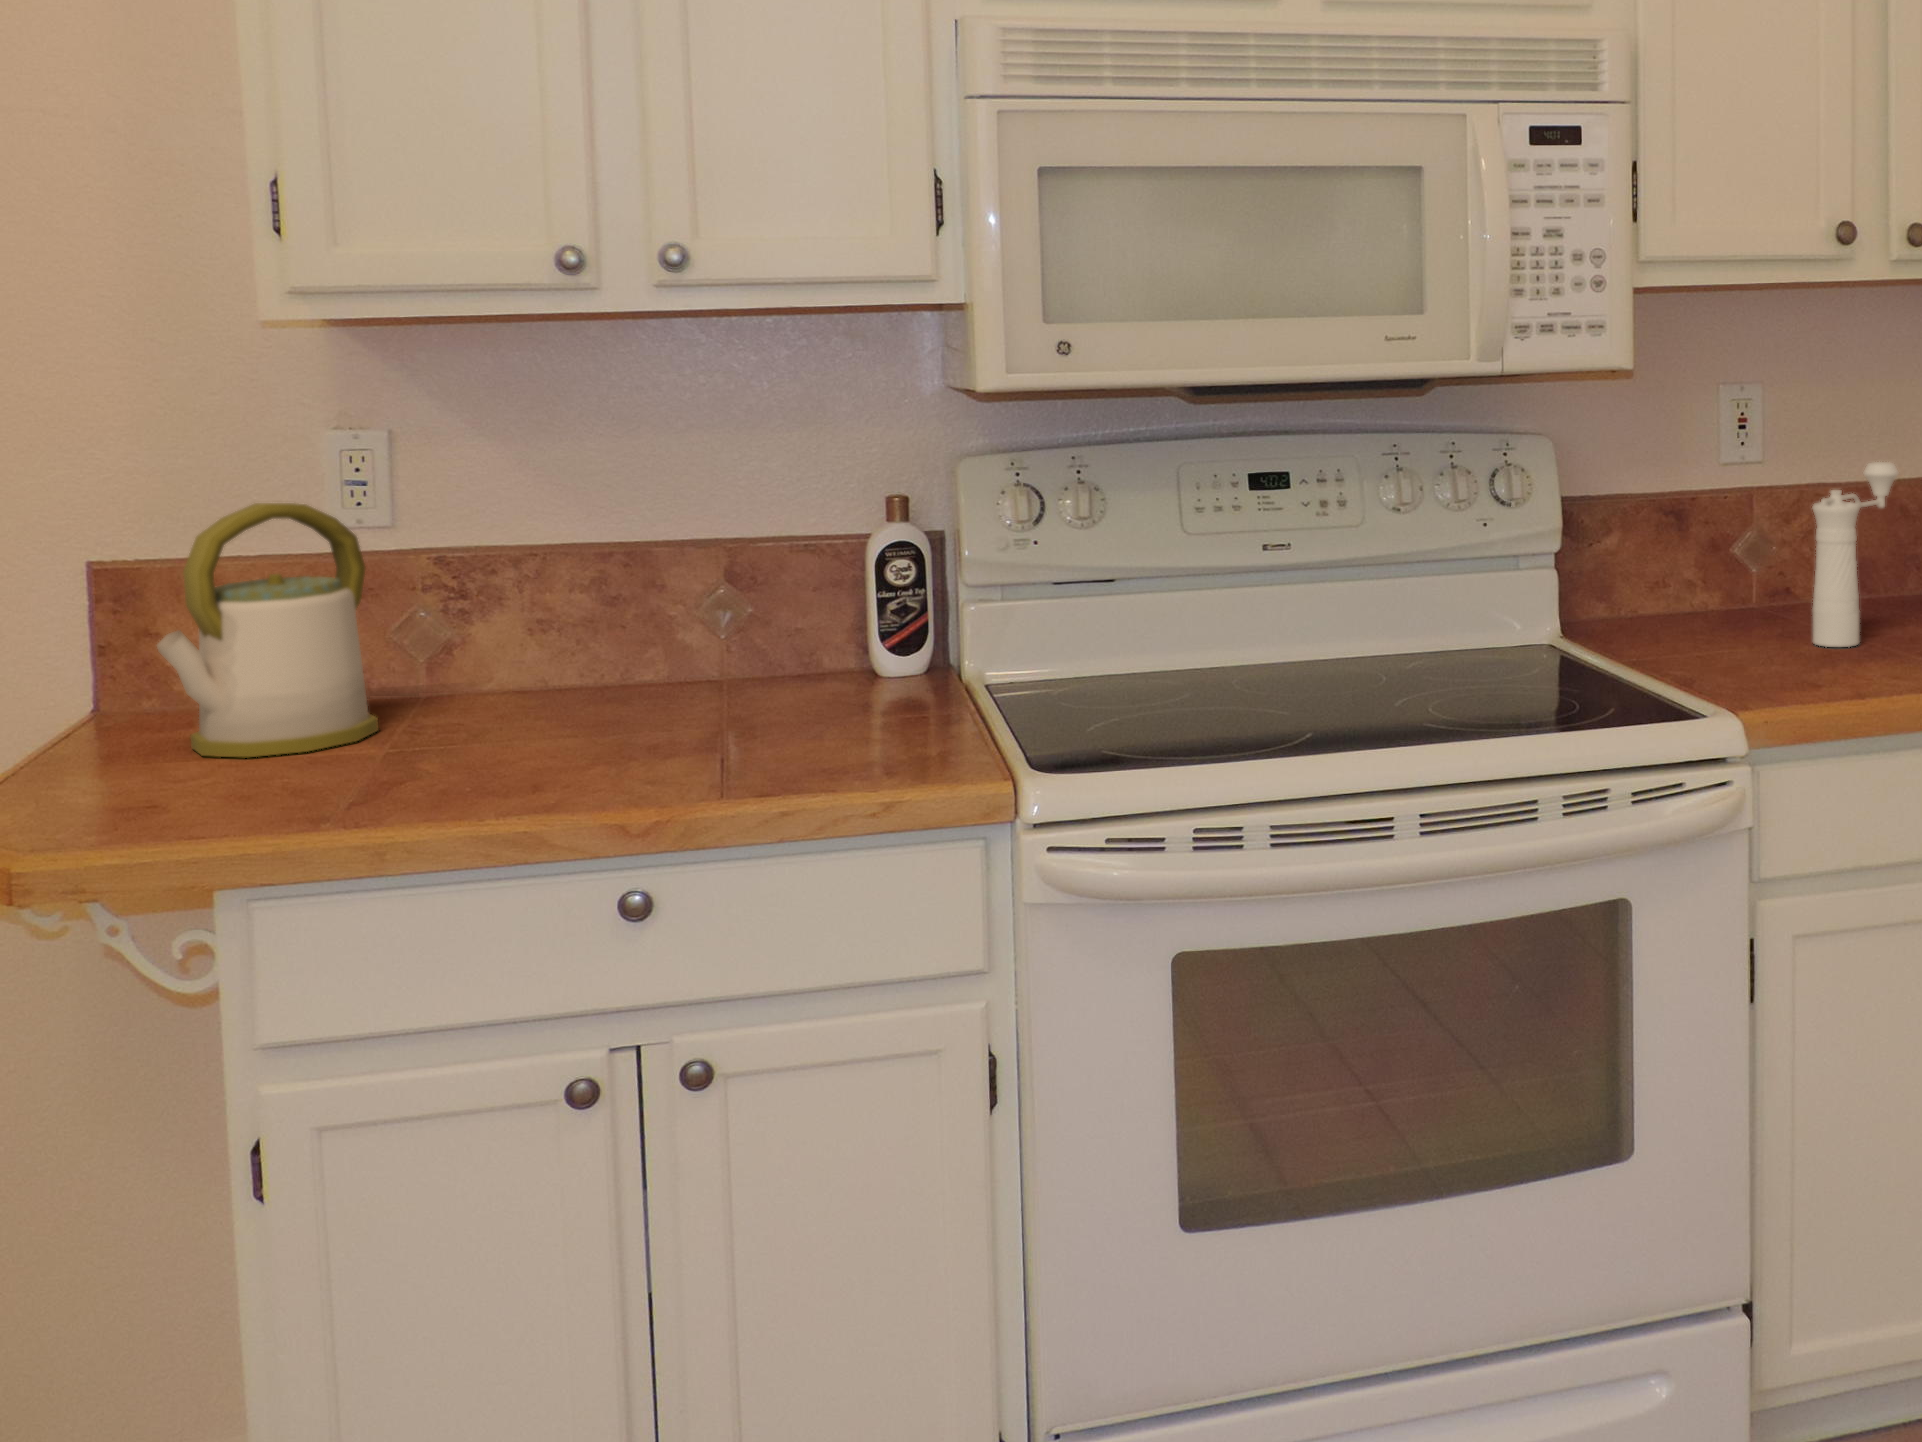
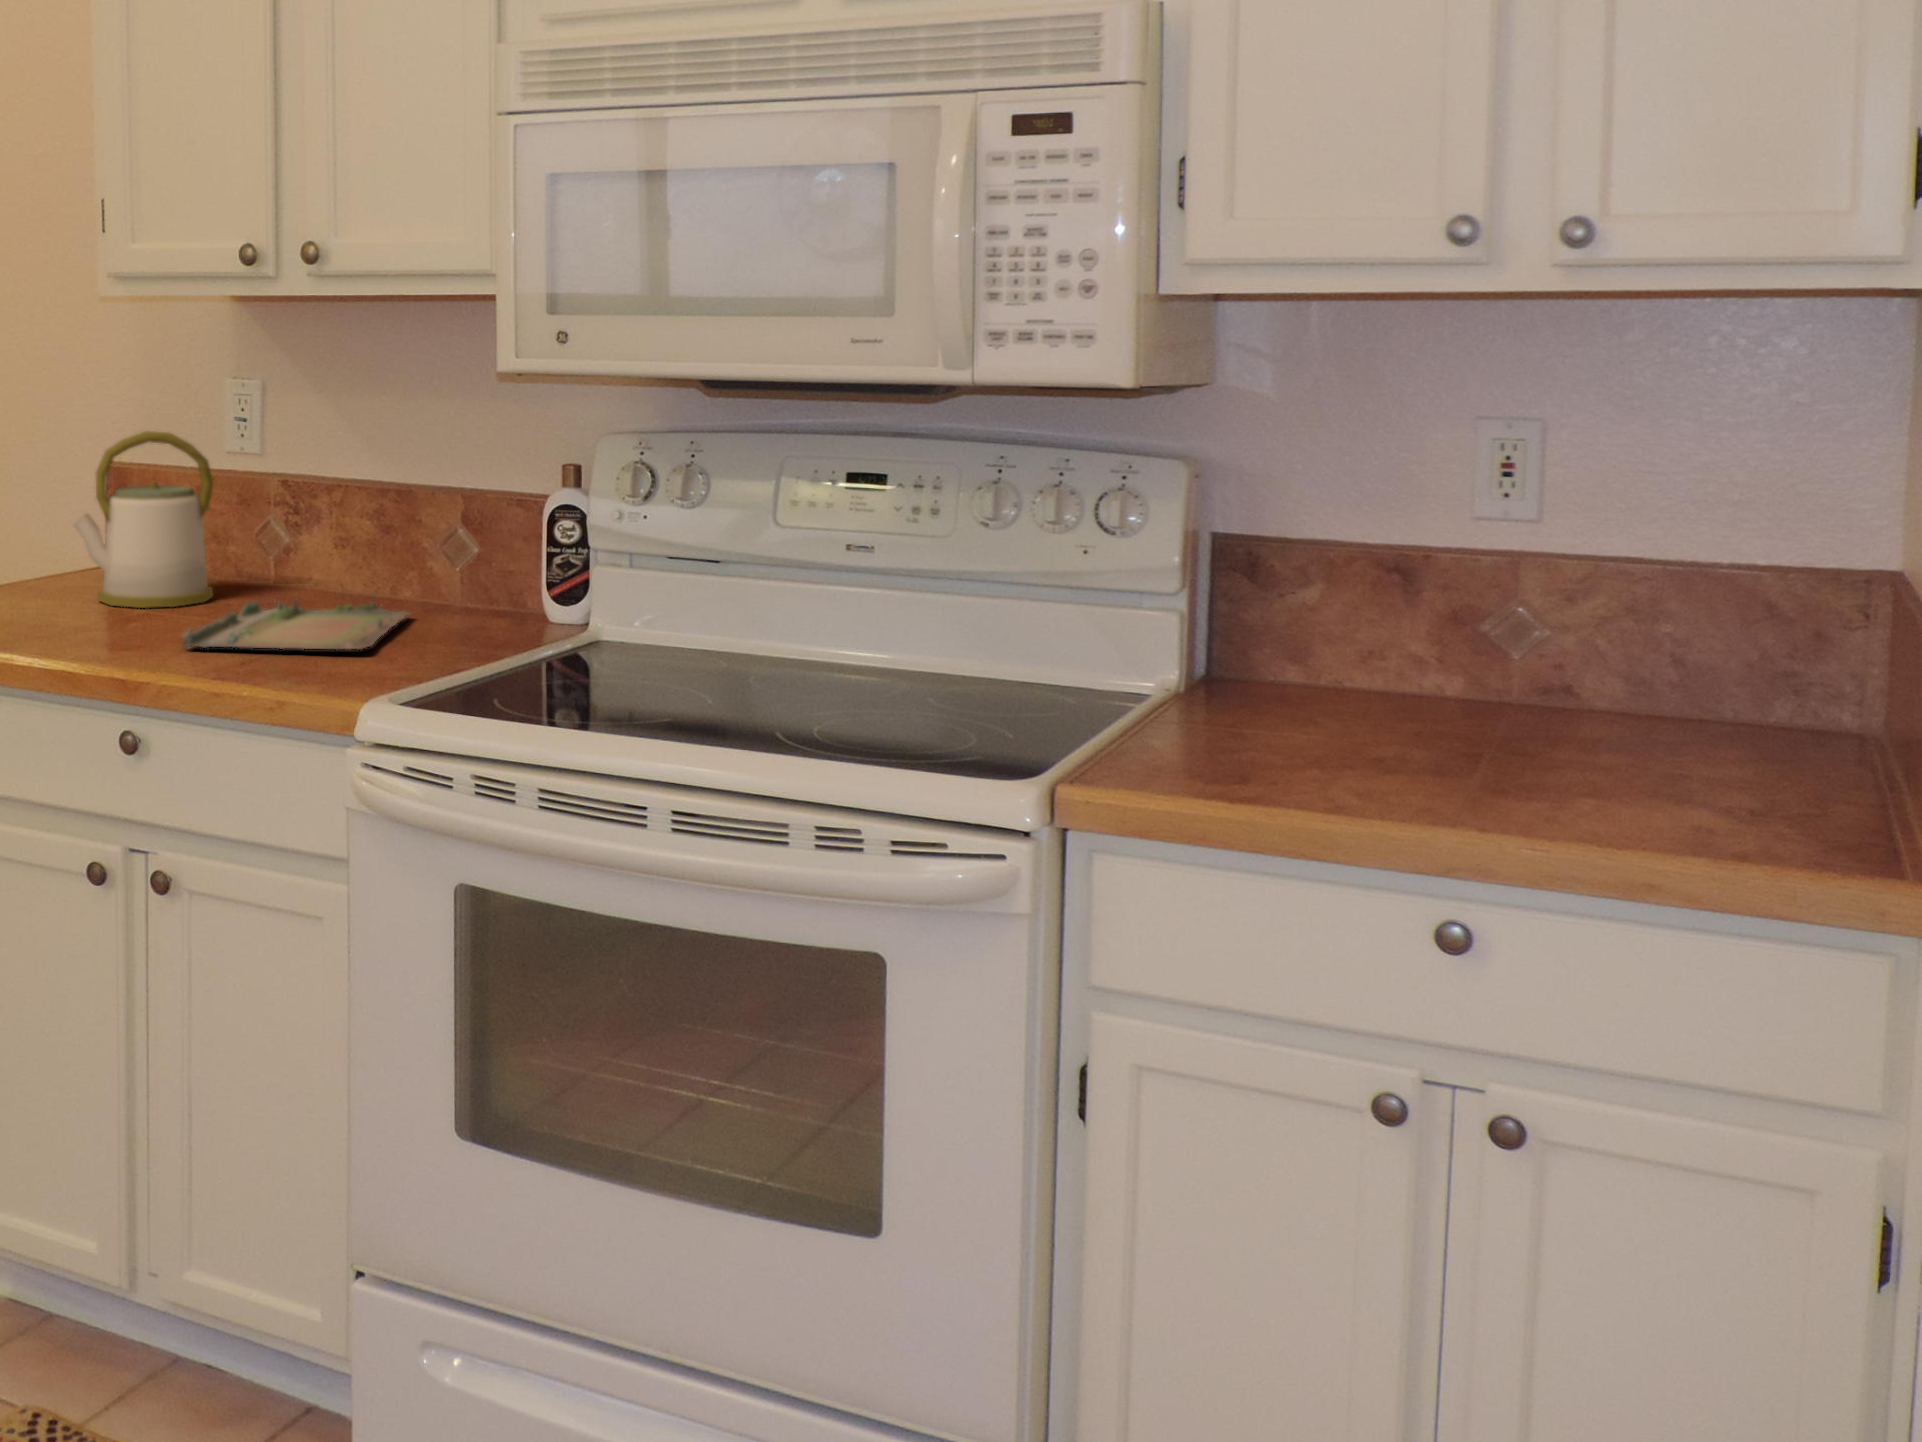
pepper mill: present [1813,462,1898,647] -> none [1426,528,1611,759]
tray: none [493,672,818,778] -> present [182,599,409,650]

